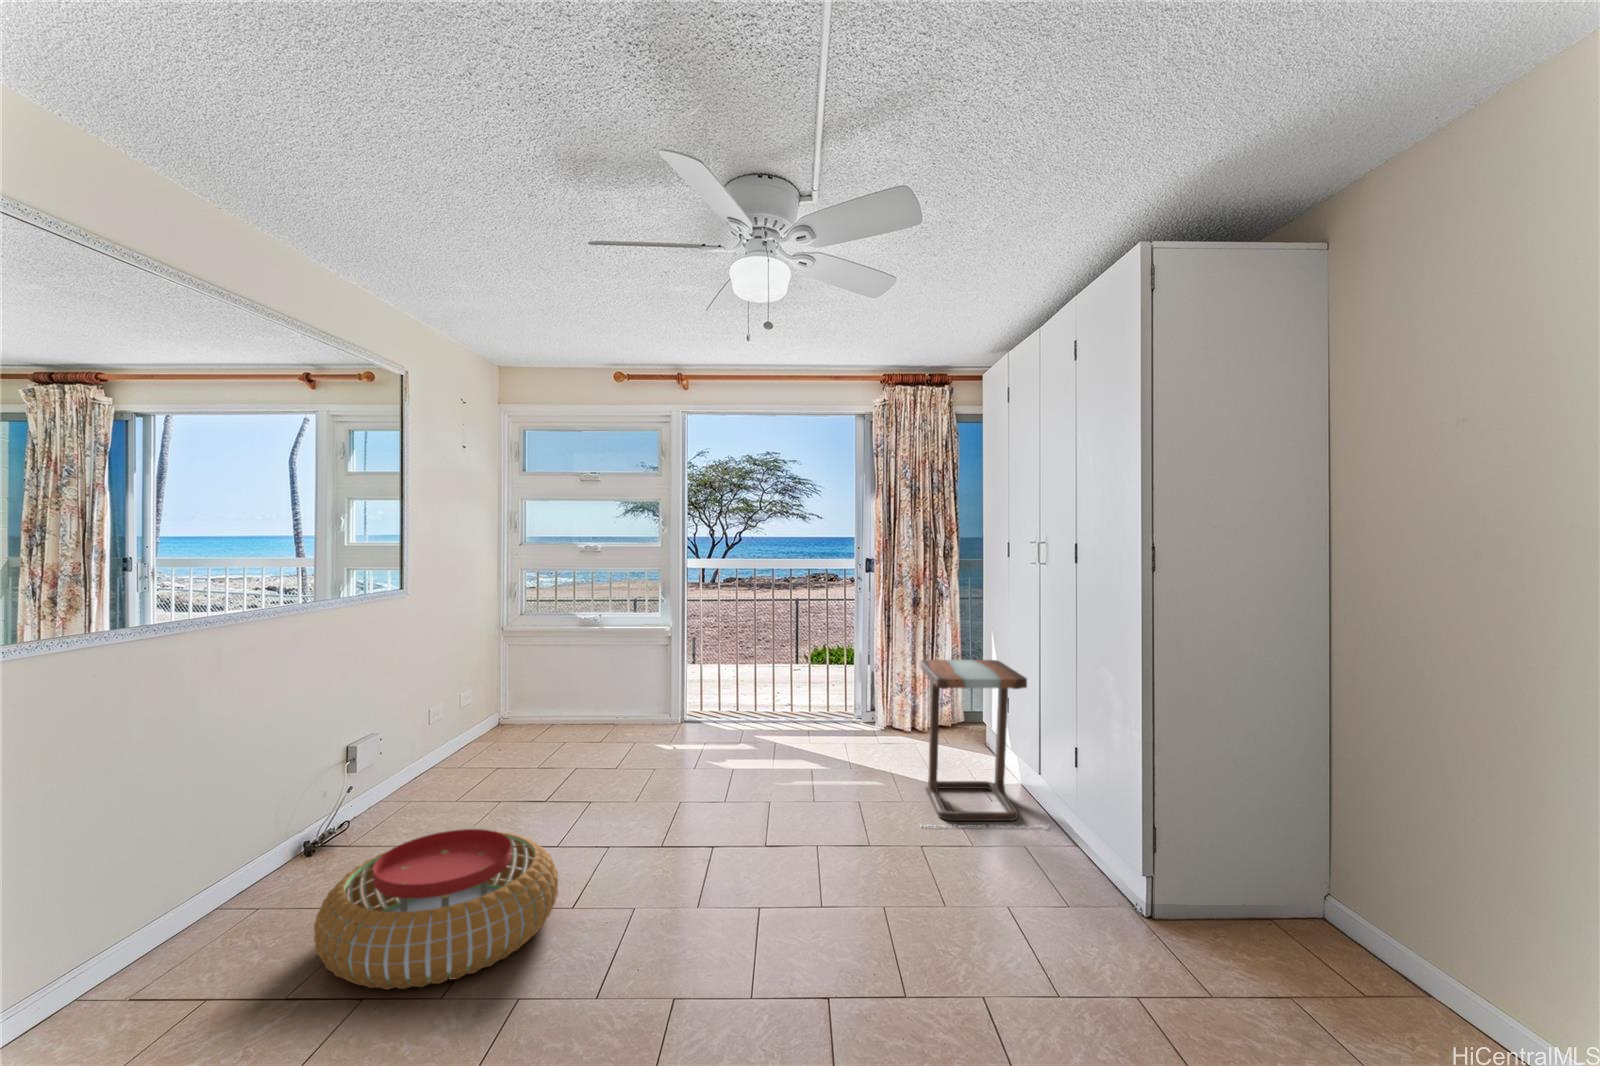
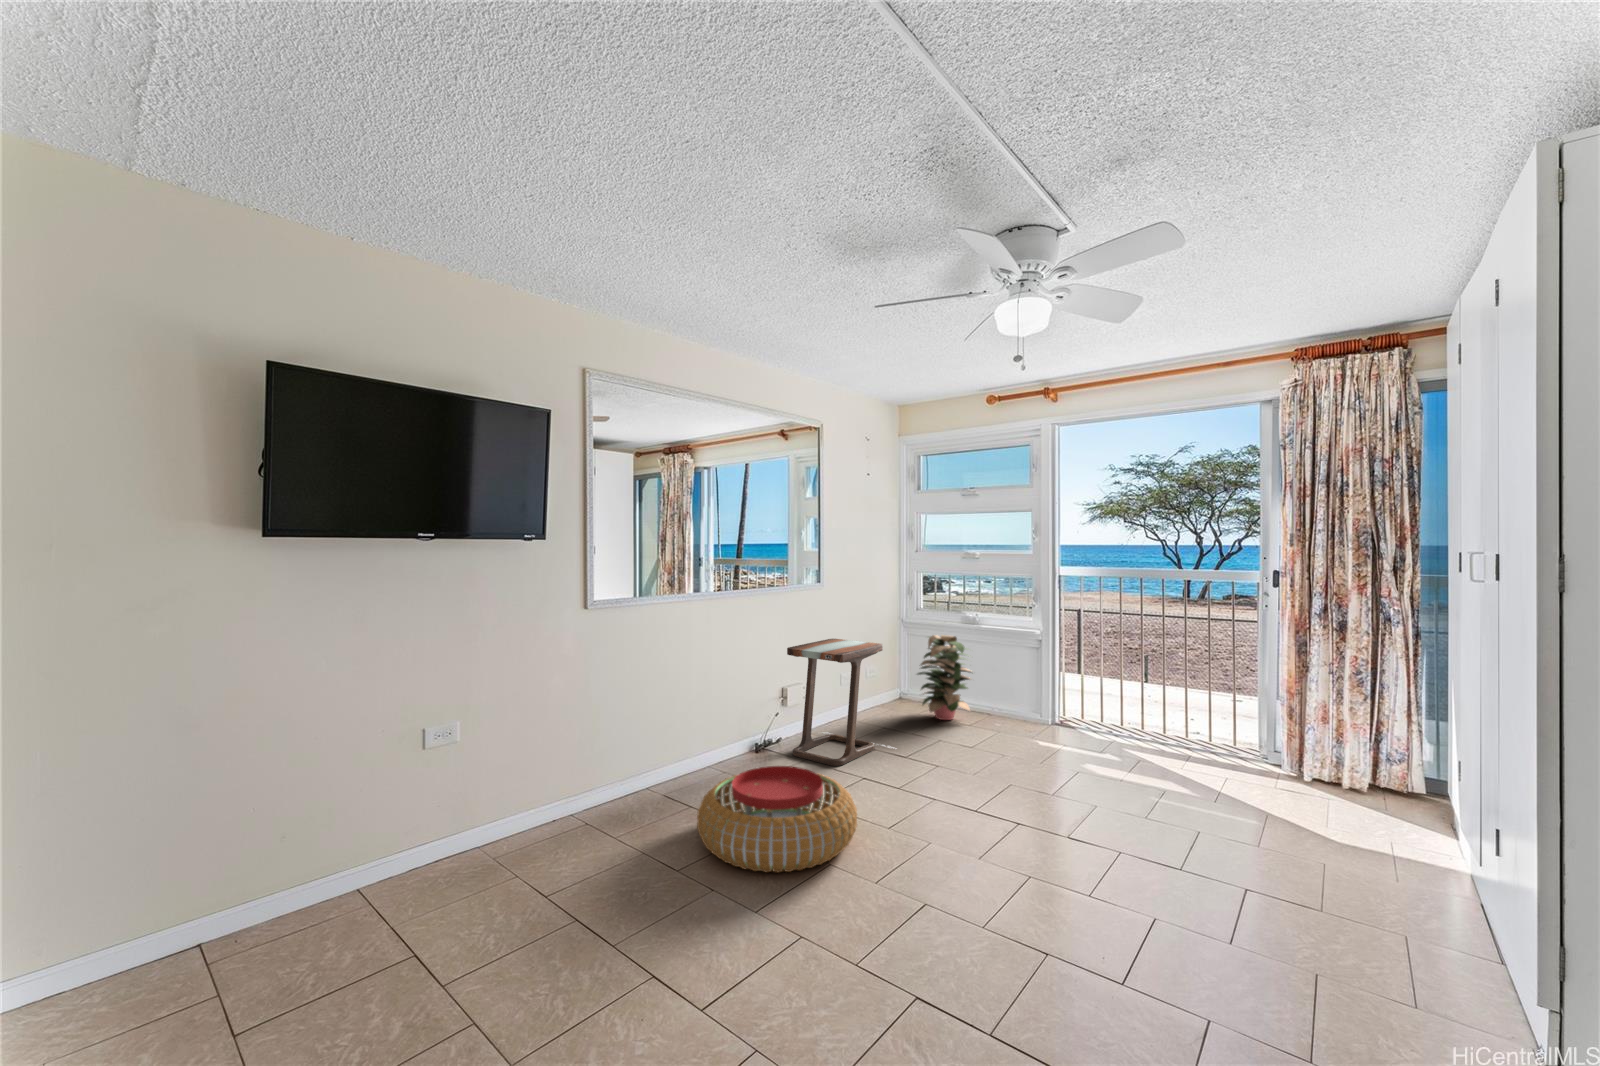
decorative plant: none [530,642,600,740] -> present [918,635,971,720]
side table: present [920,660,1042,827] -> present [787,639,894,766]

